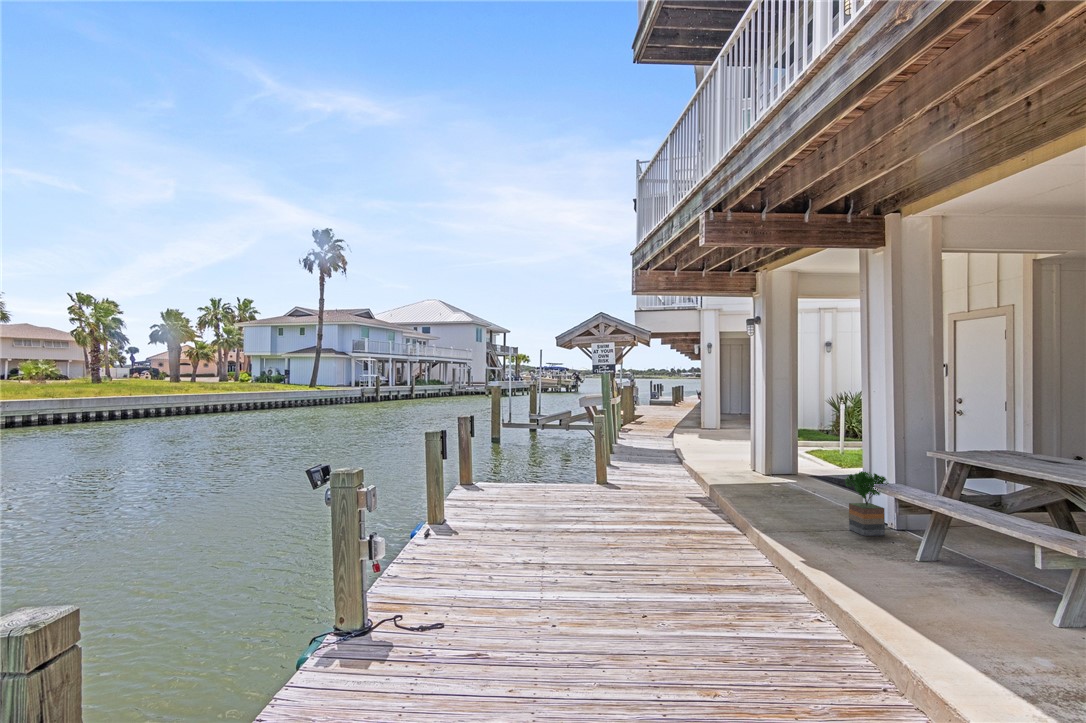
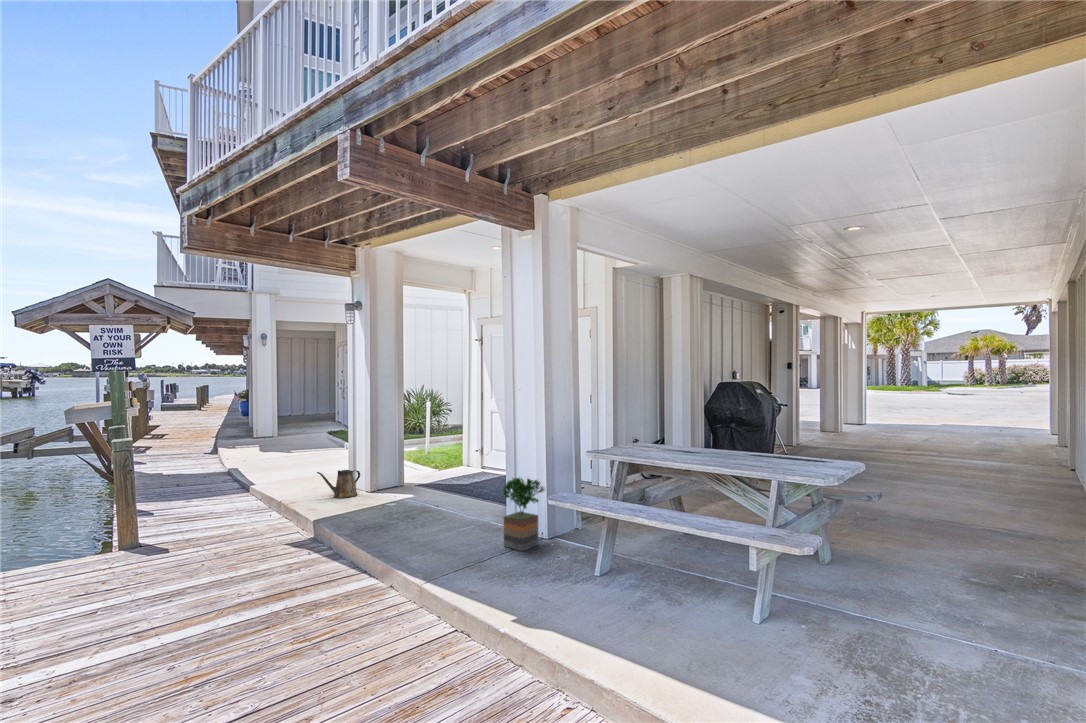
watering can: none [721,453,758,477] -> present [317,470,360,498]

